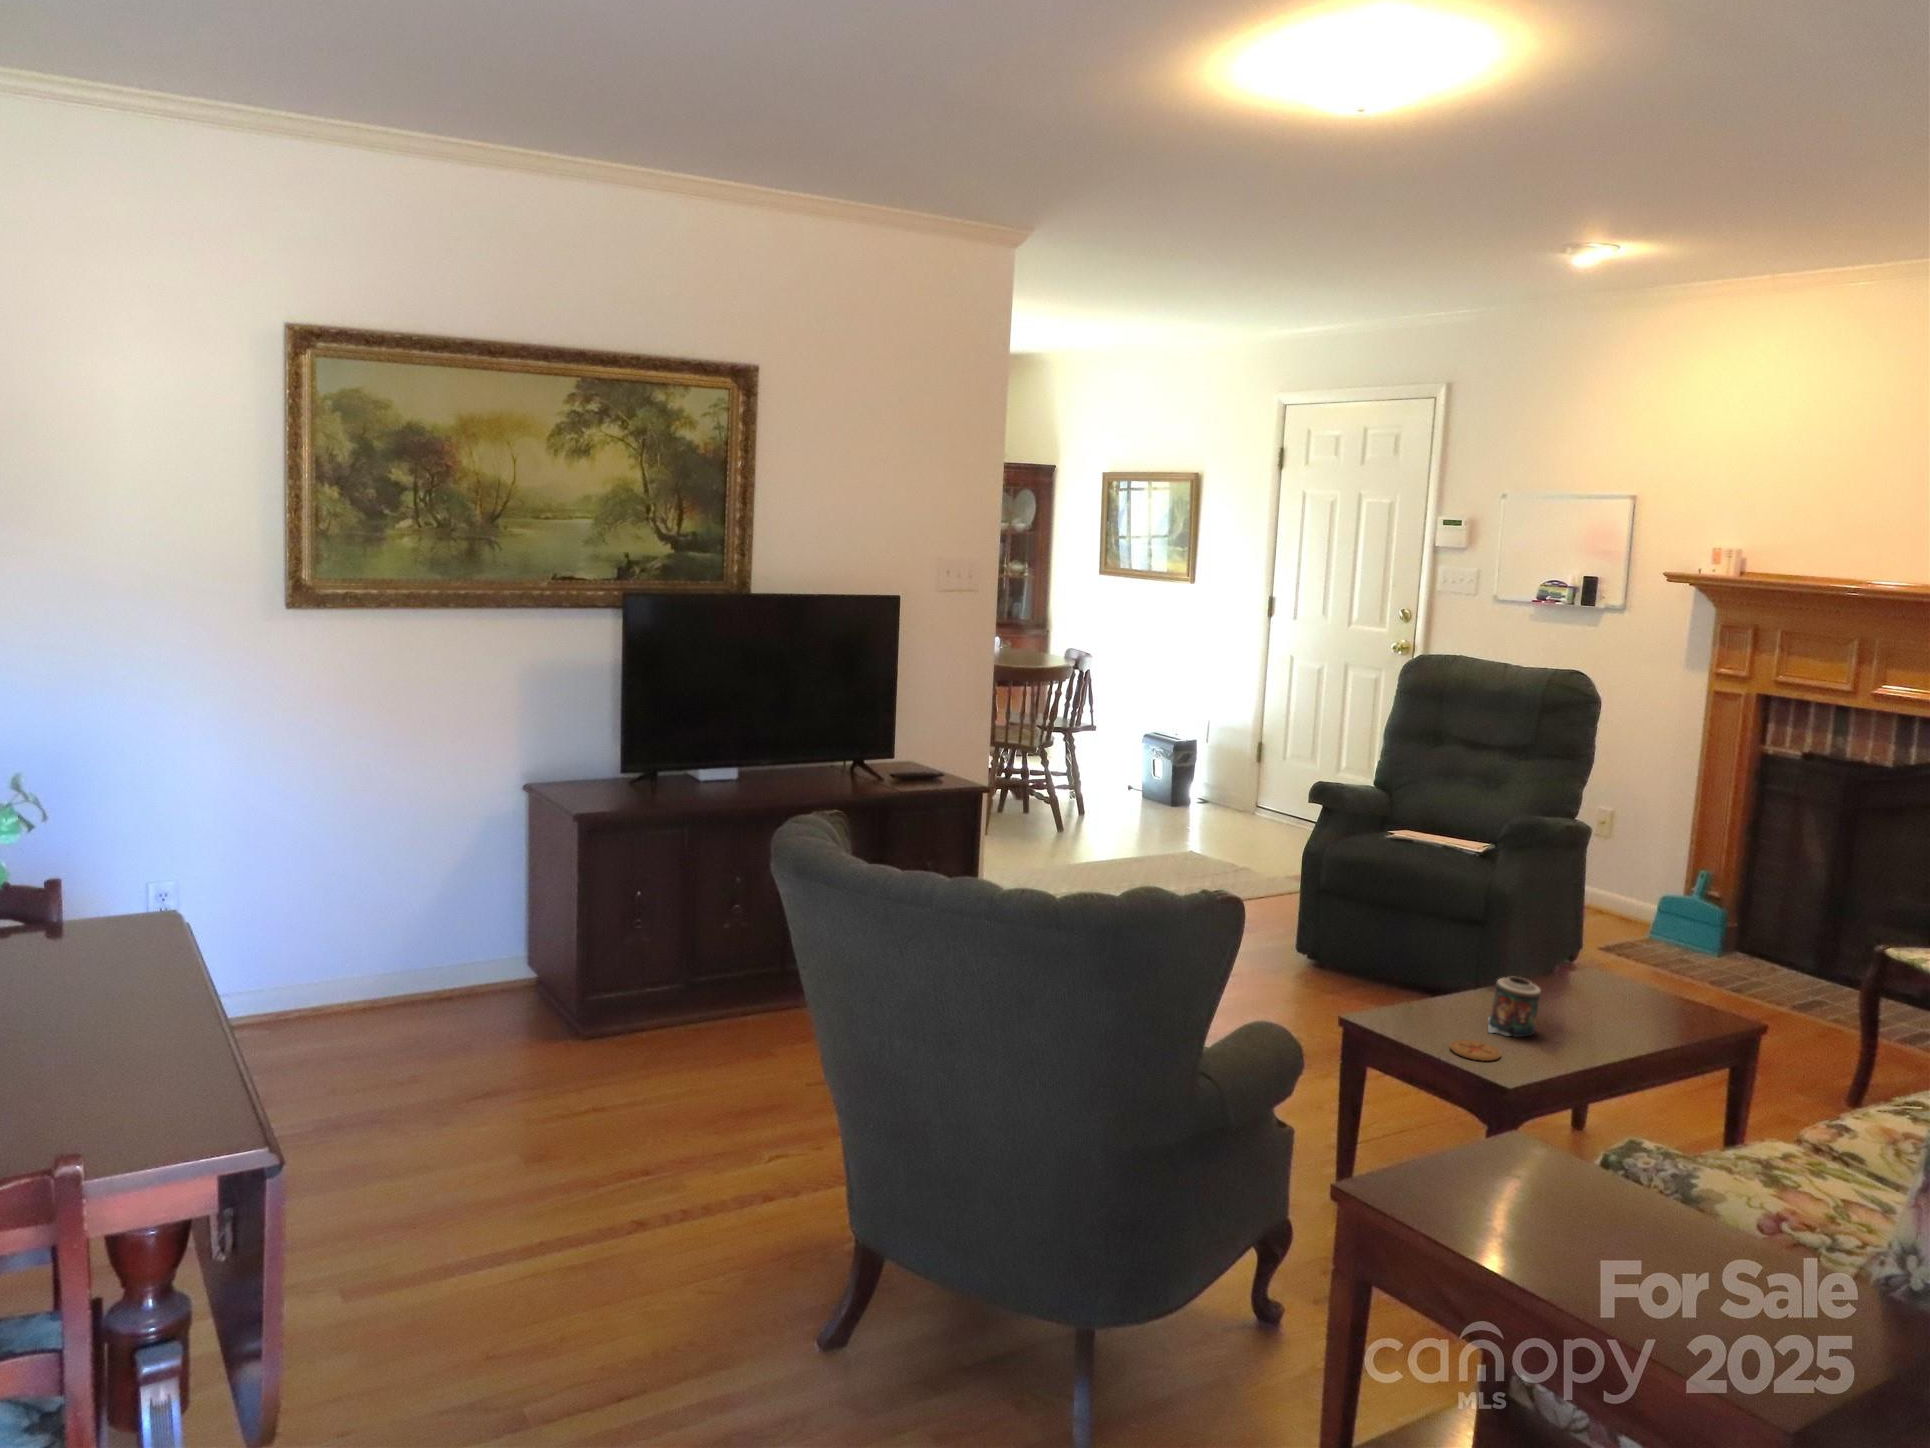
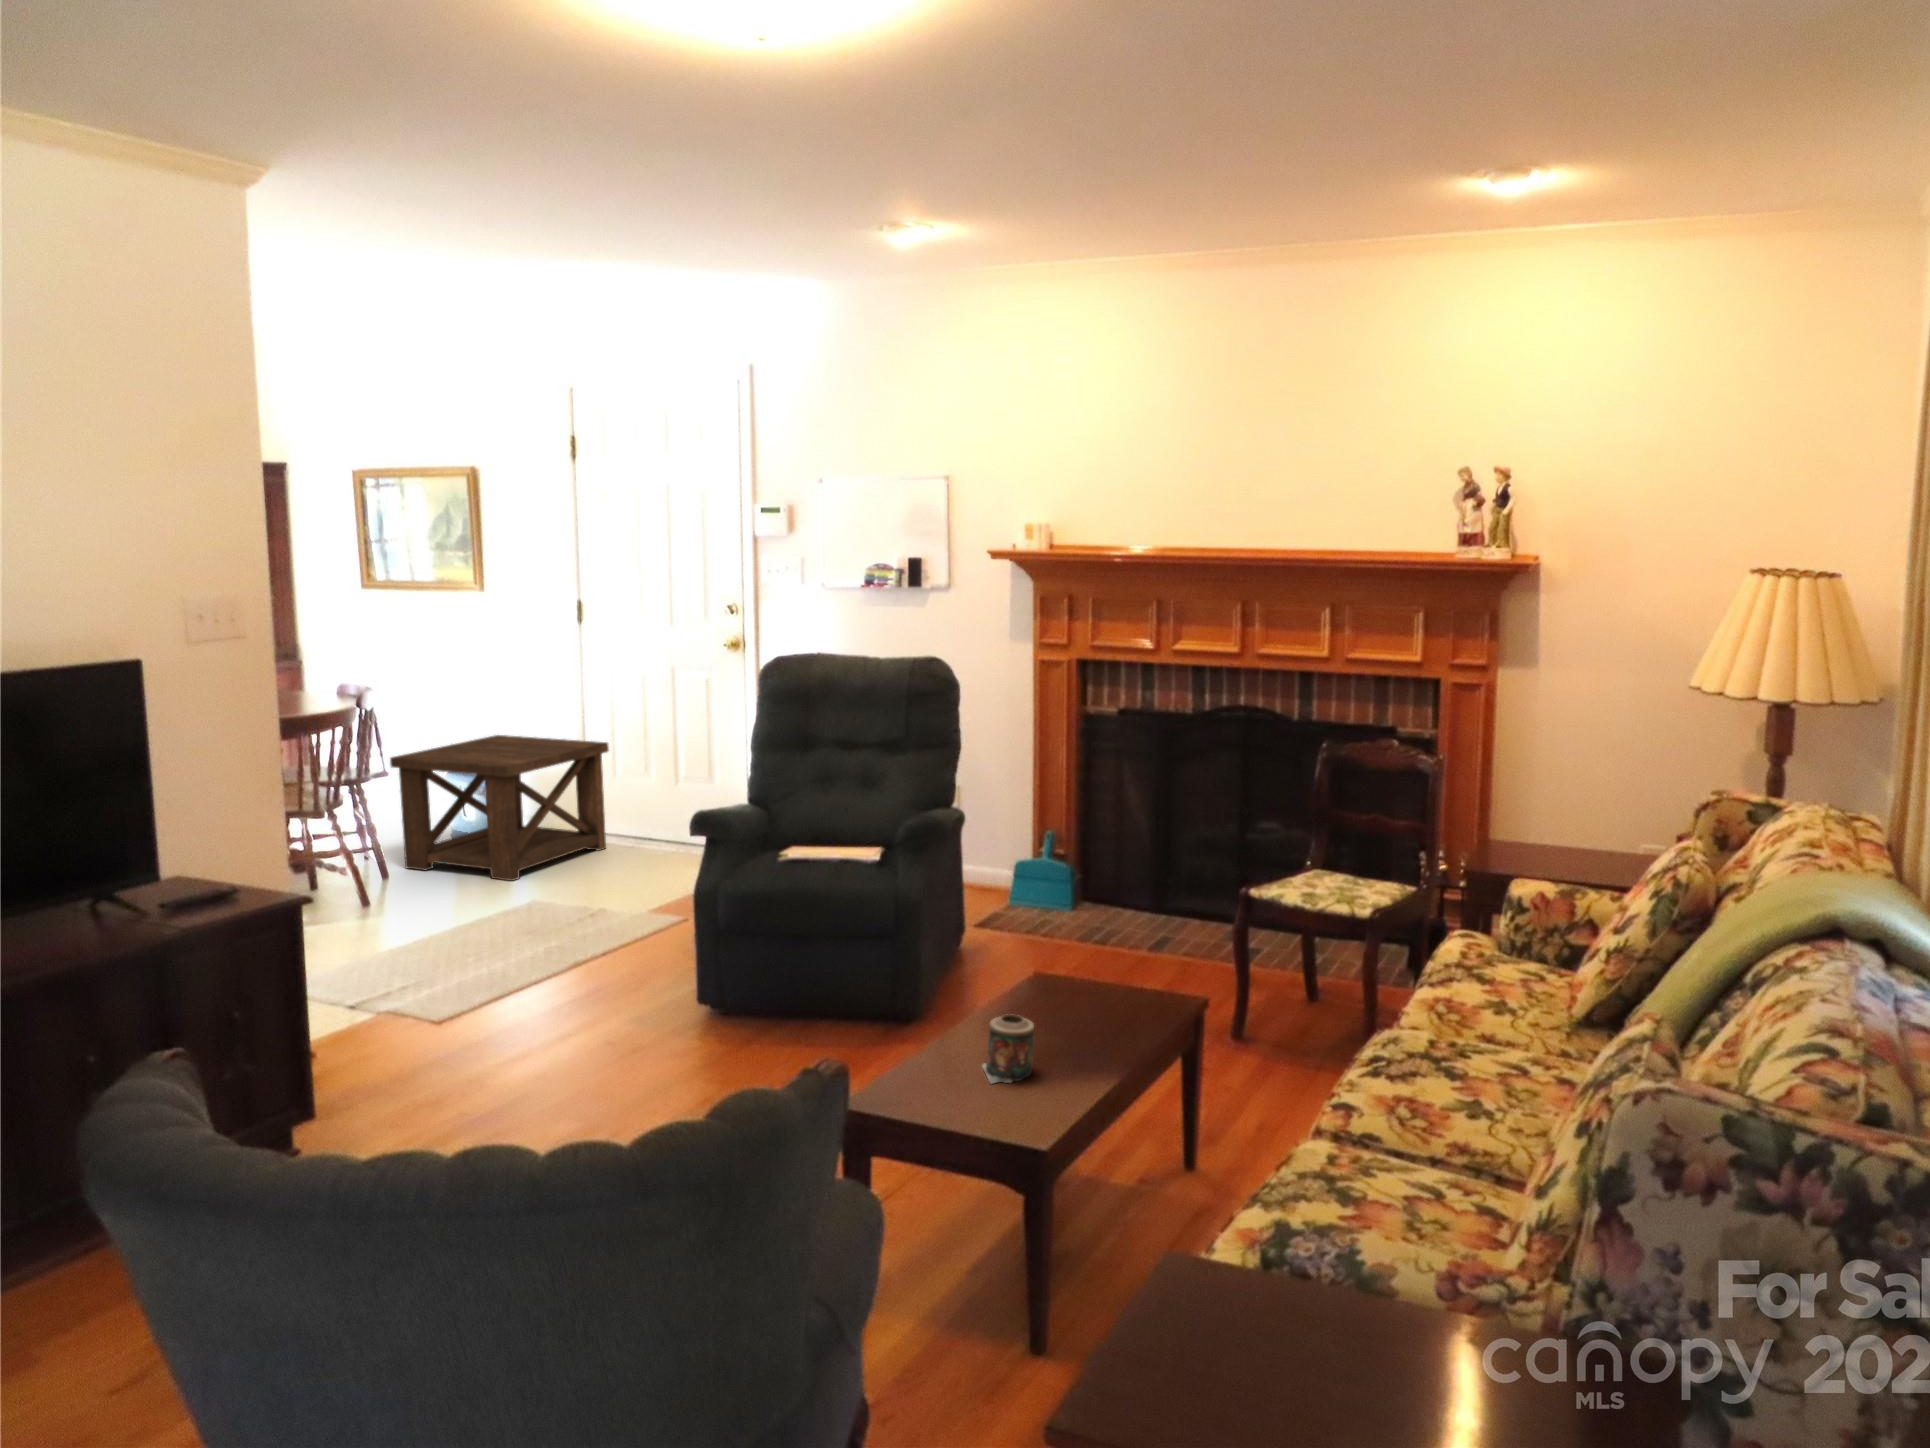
side table: none [1096,708,1277,831] -> present [390,735,609,881]
coaster: present [1450,1040,1501,1061] -> none [965,1100,1018,1126]

